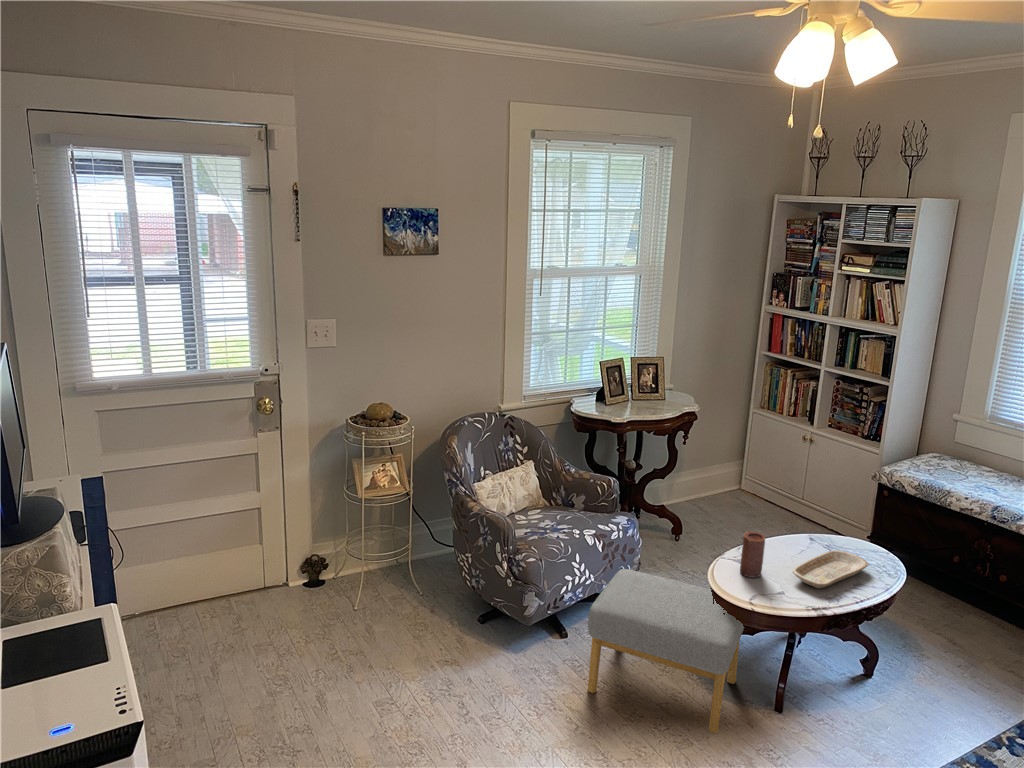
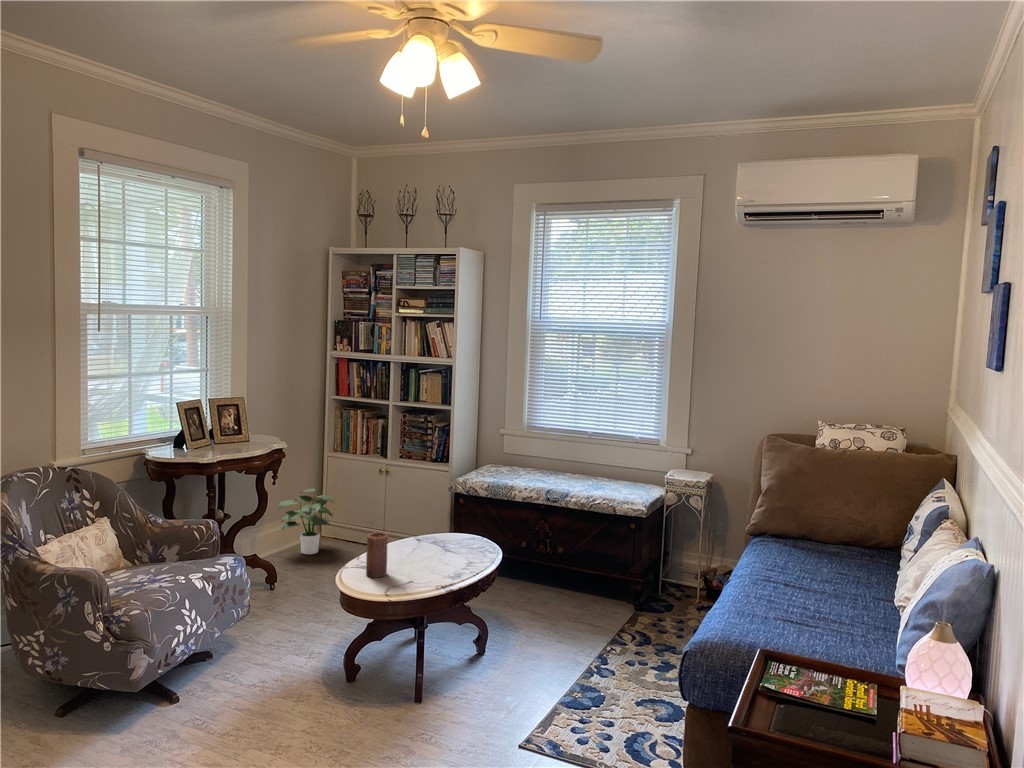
potted plant: none [694,443,751,507] -> present [278,489,334,554]
tray: present [793,550,868,588] -> none [415,541,473,572]
footstool: present [588,569,744,733] -> none [218,600,379,745]

